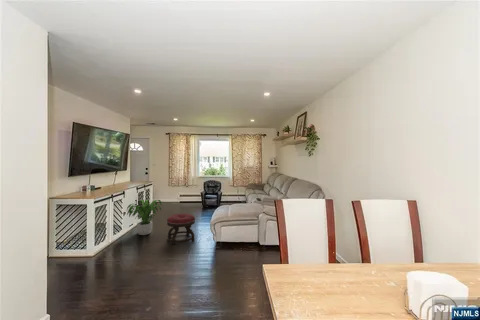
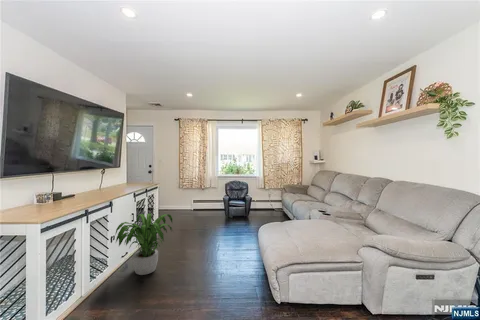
ottoman: present [167,213,195,245] -> none [184,239,233,302]

